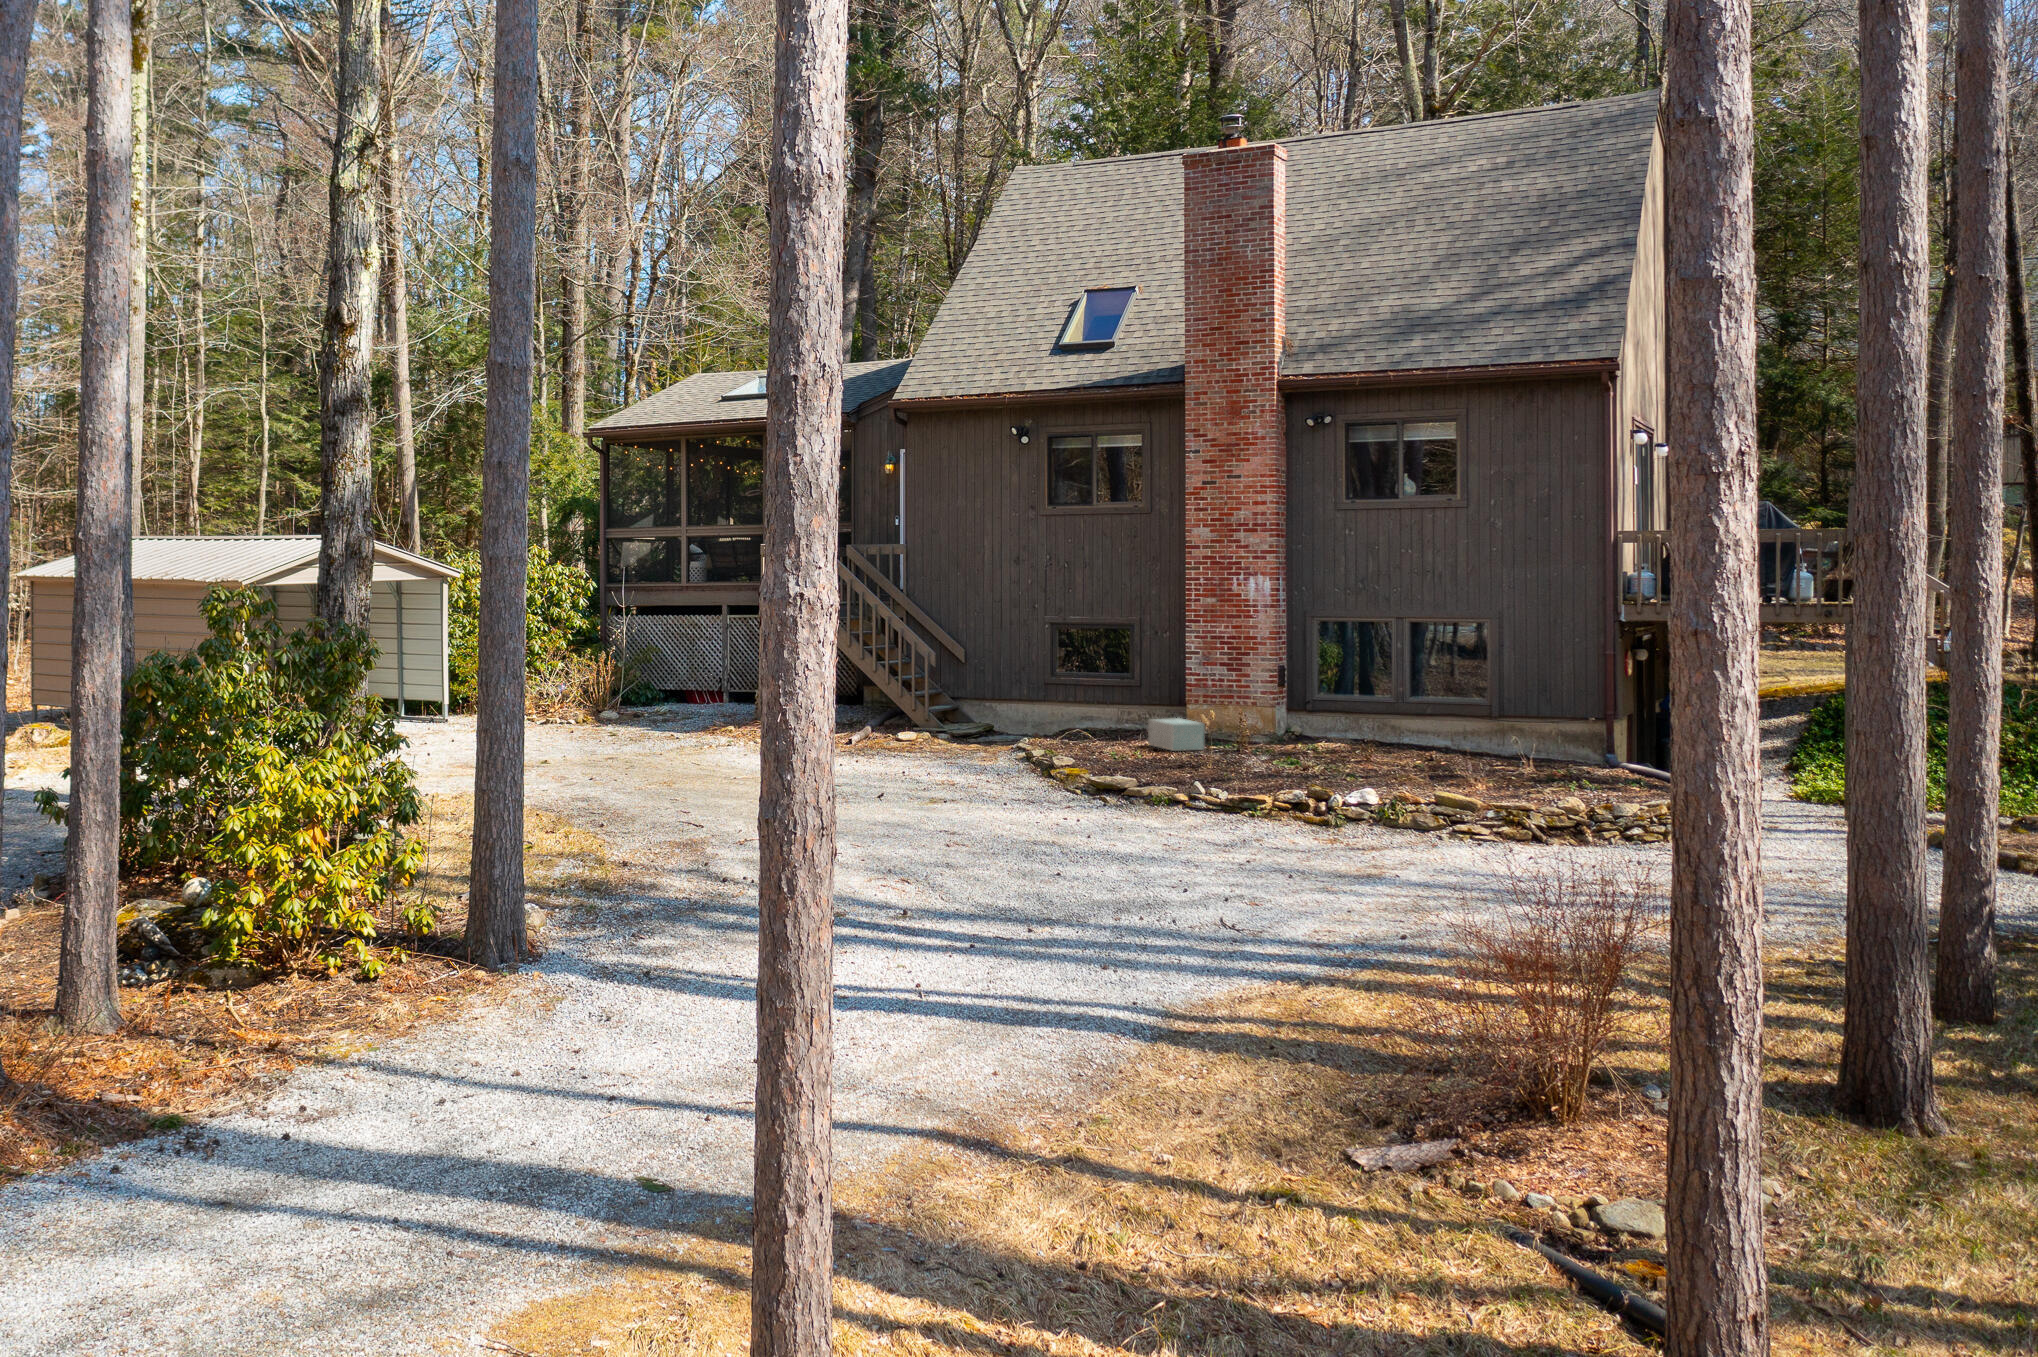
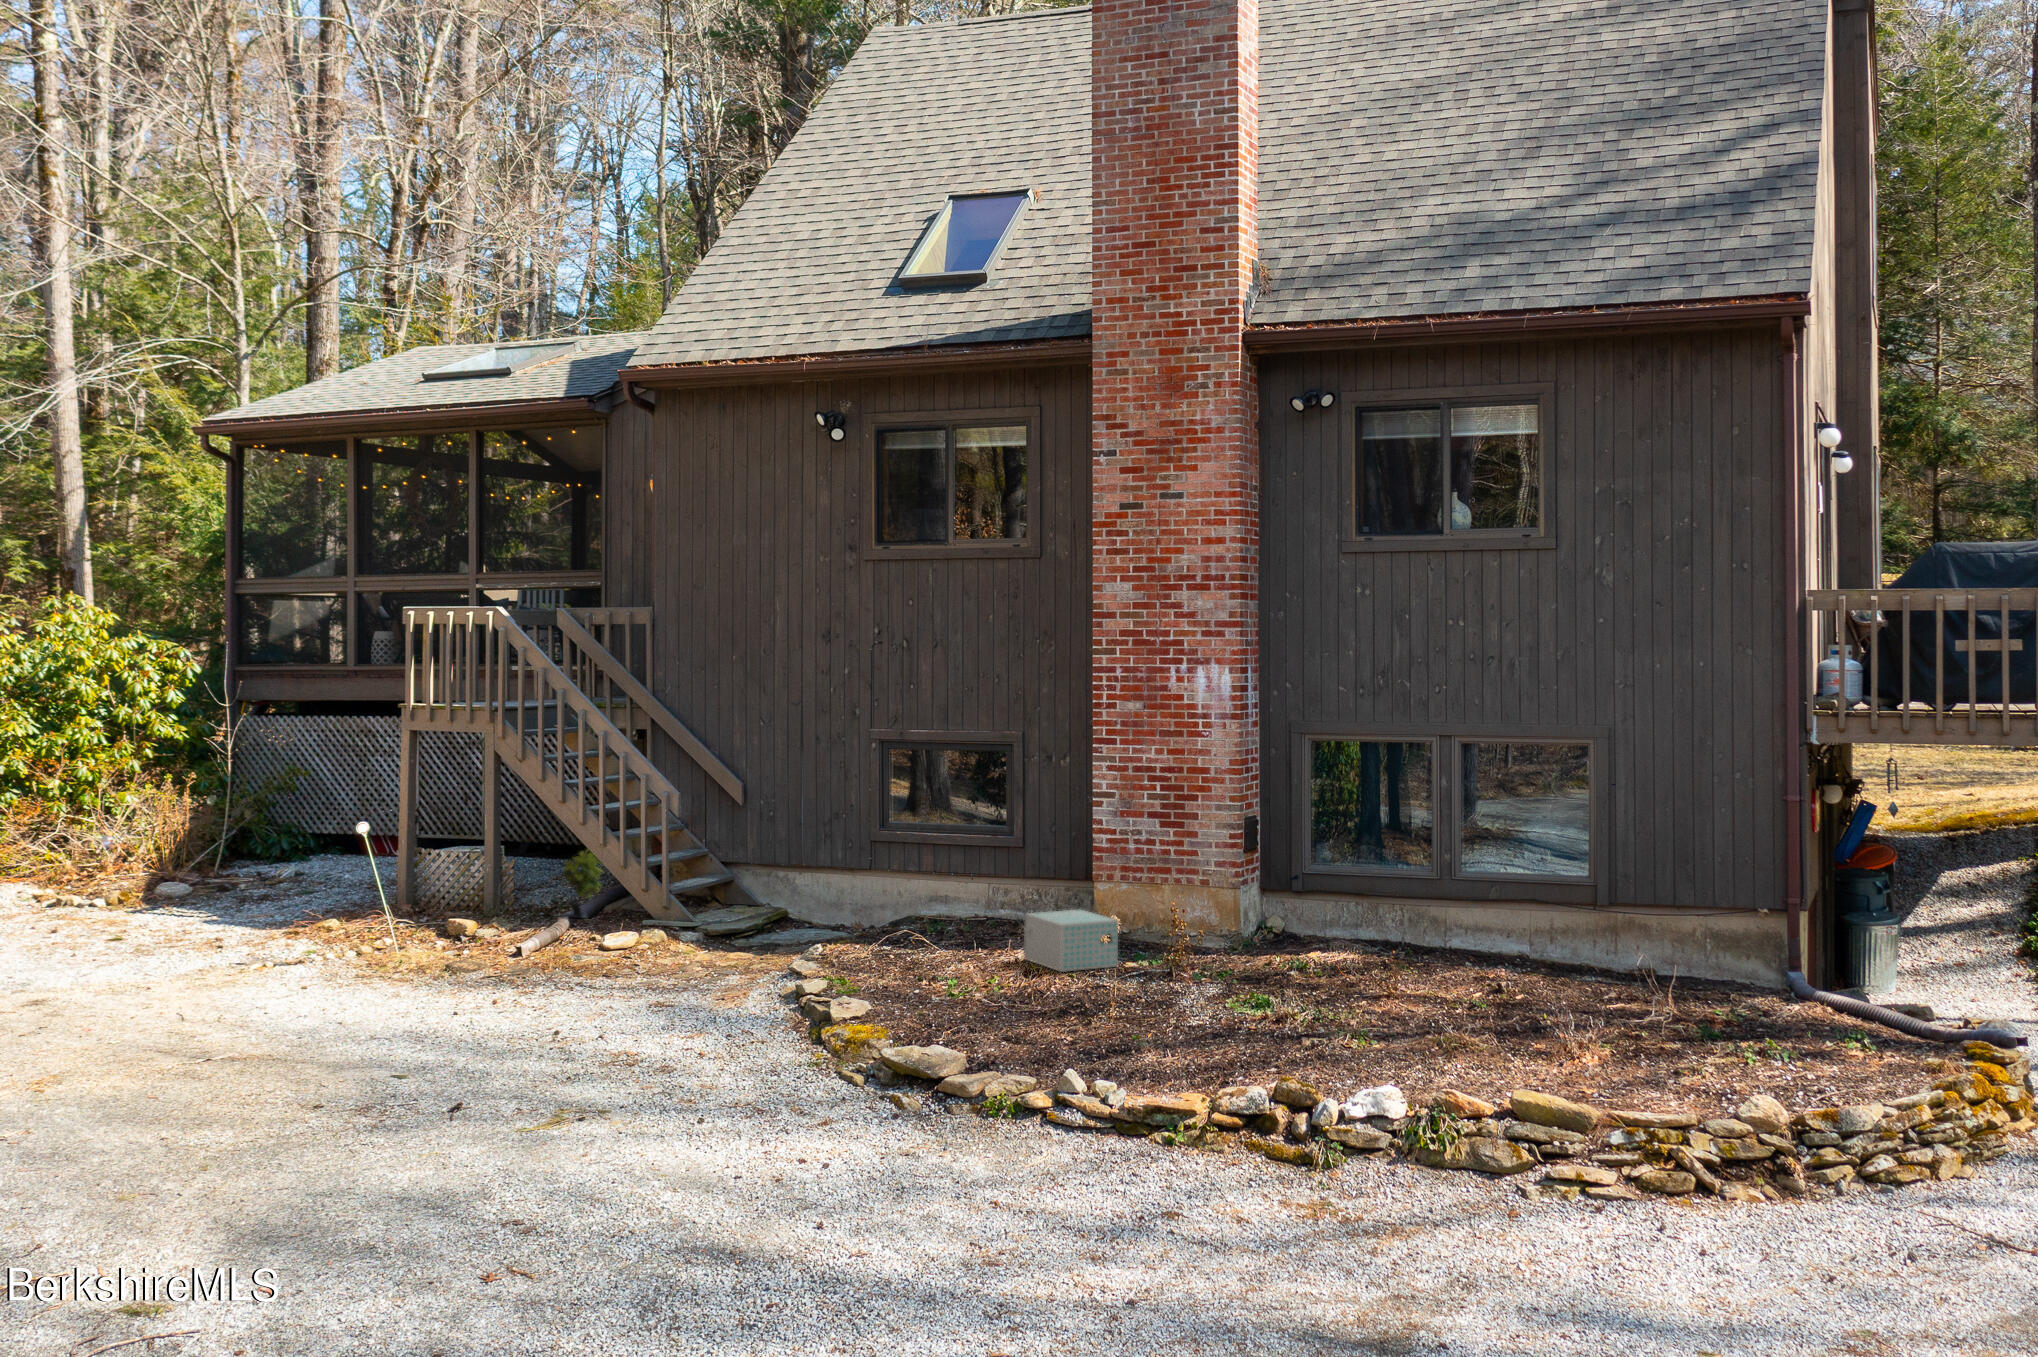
potted plant: none [873,681,899,721] -> present [561,848,603,918]

